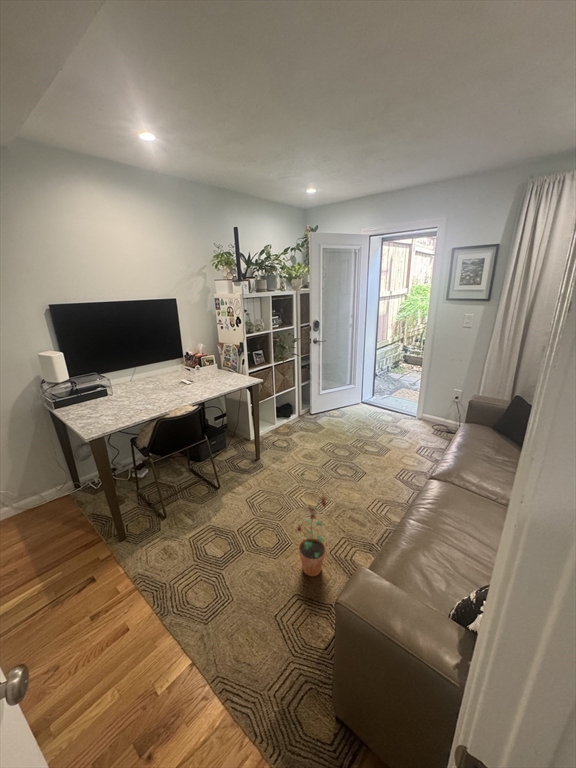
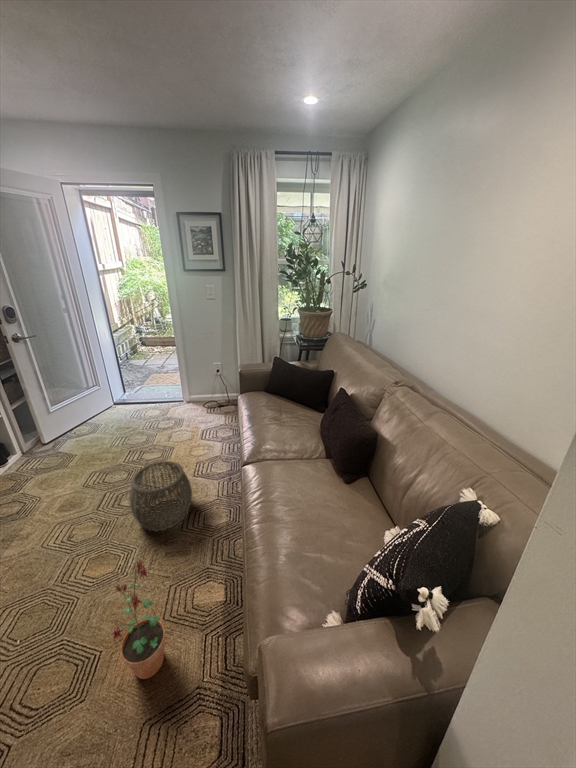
woven basket: none [339,449,387,504] -> present [129,461,192,532]

